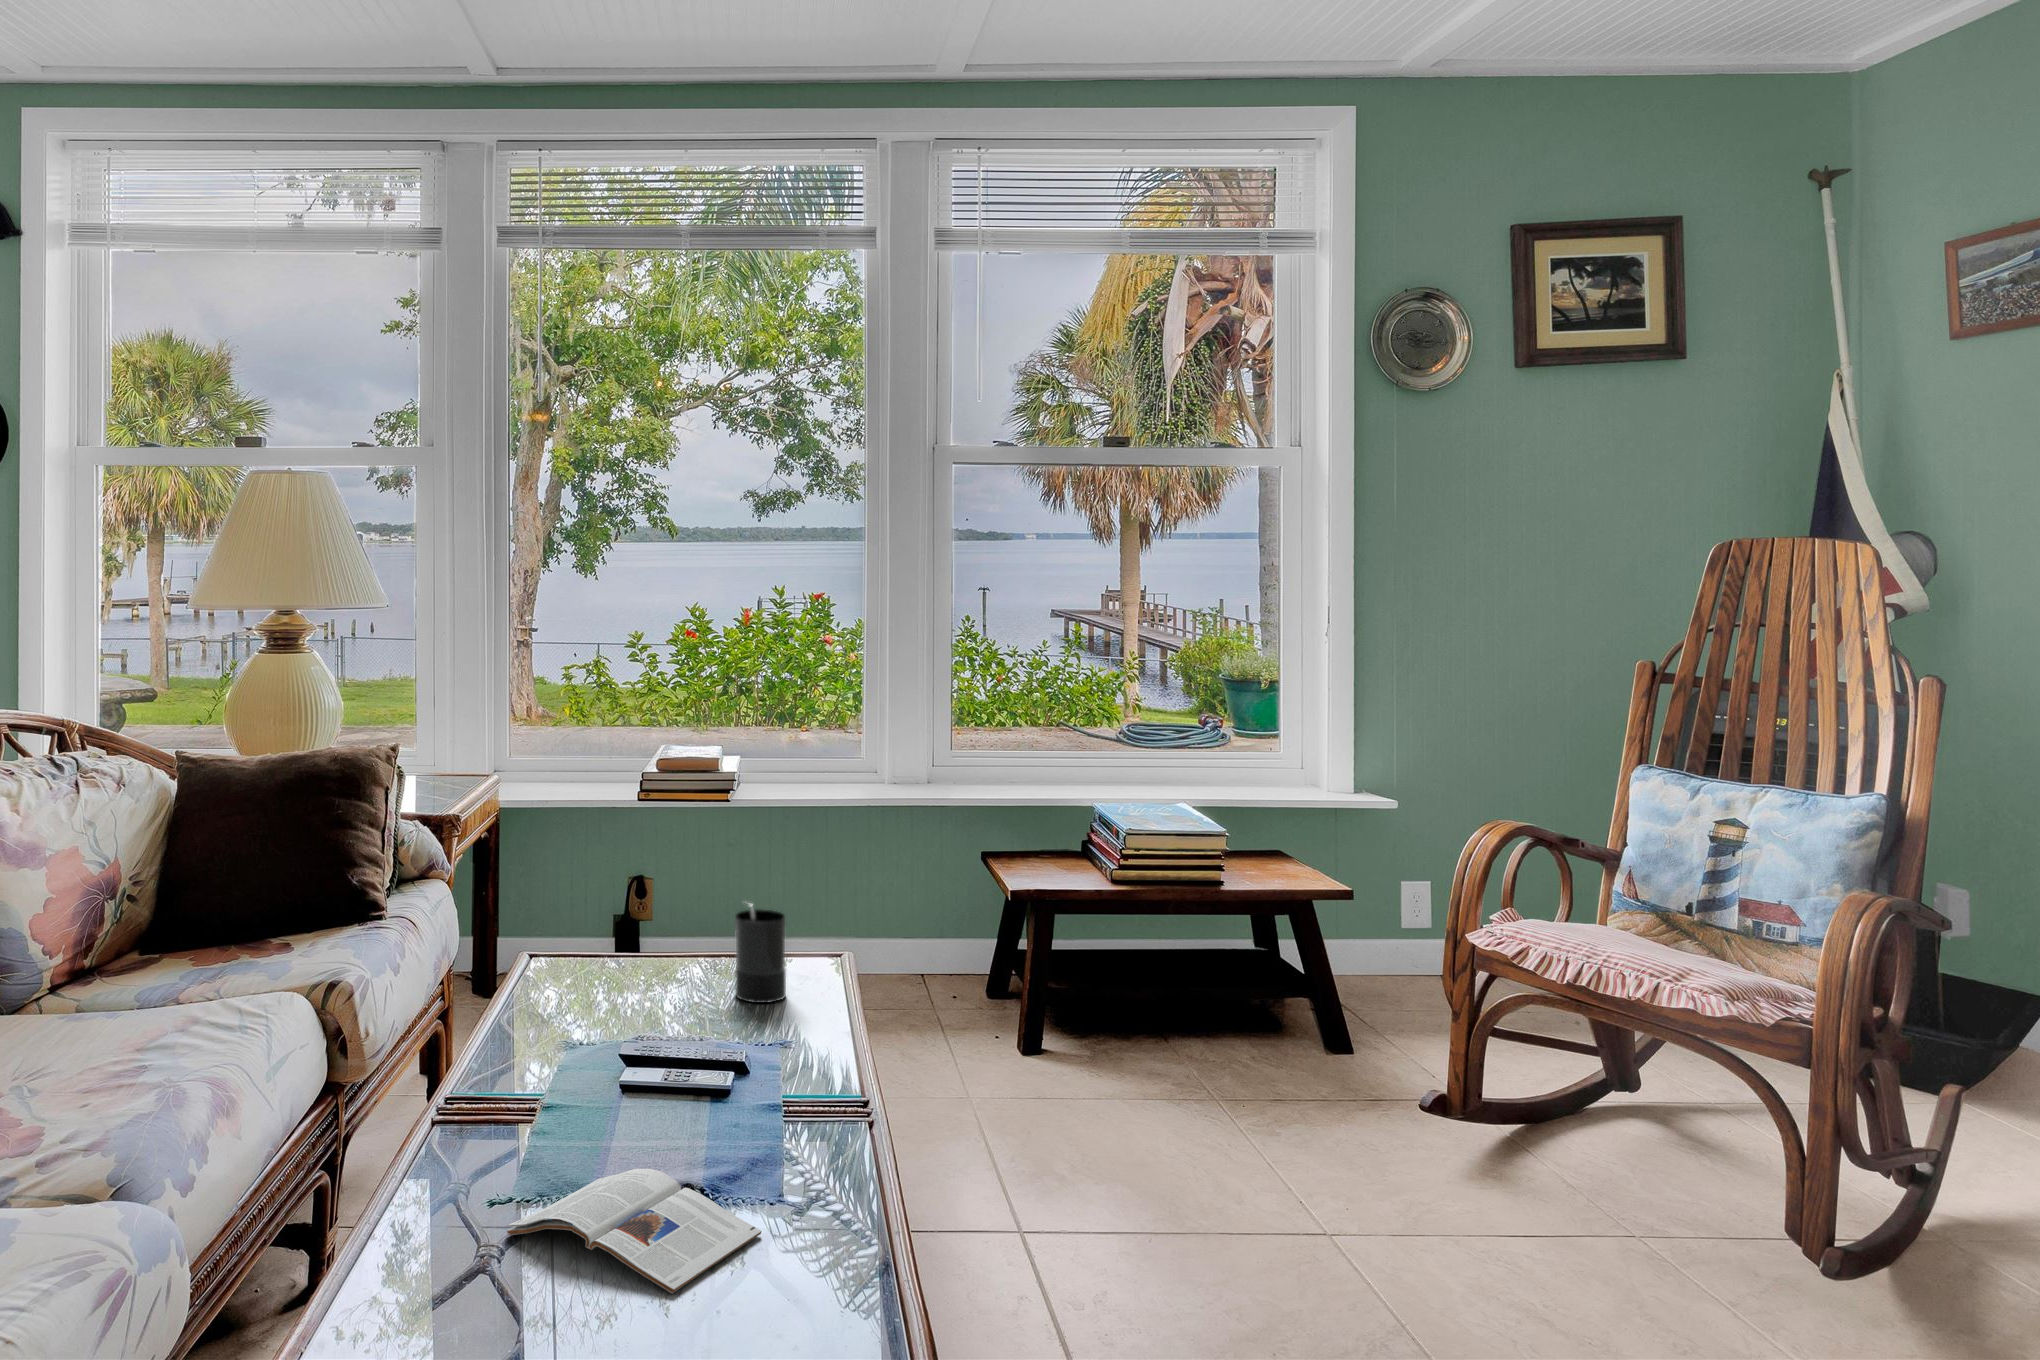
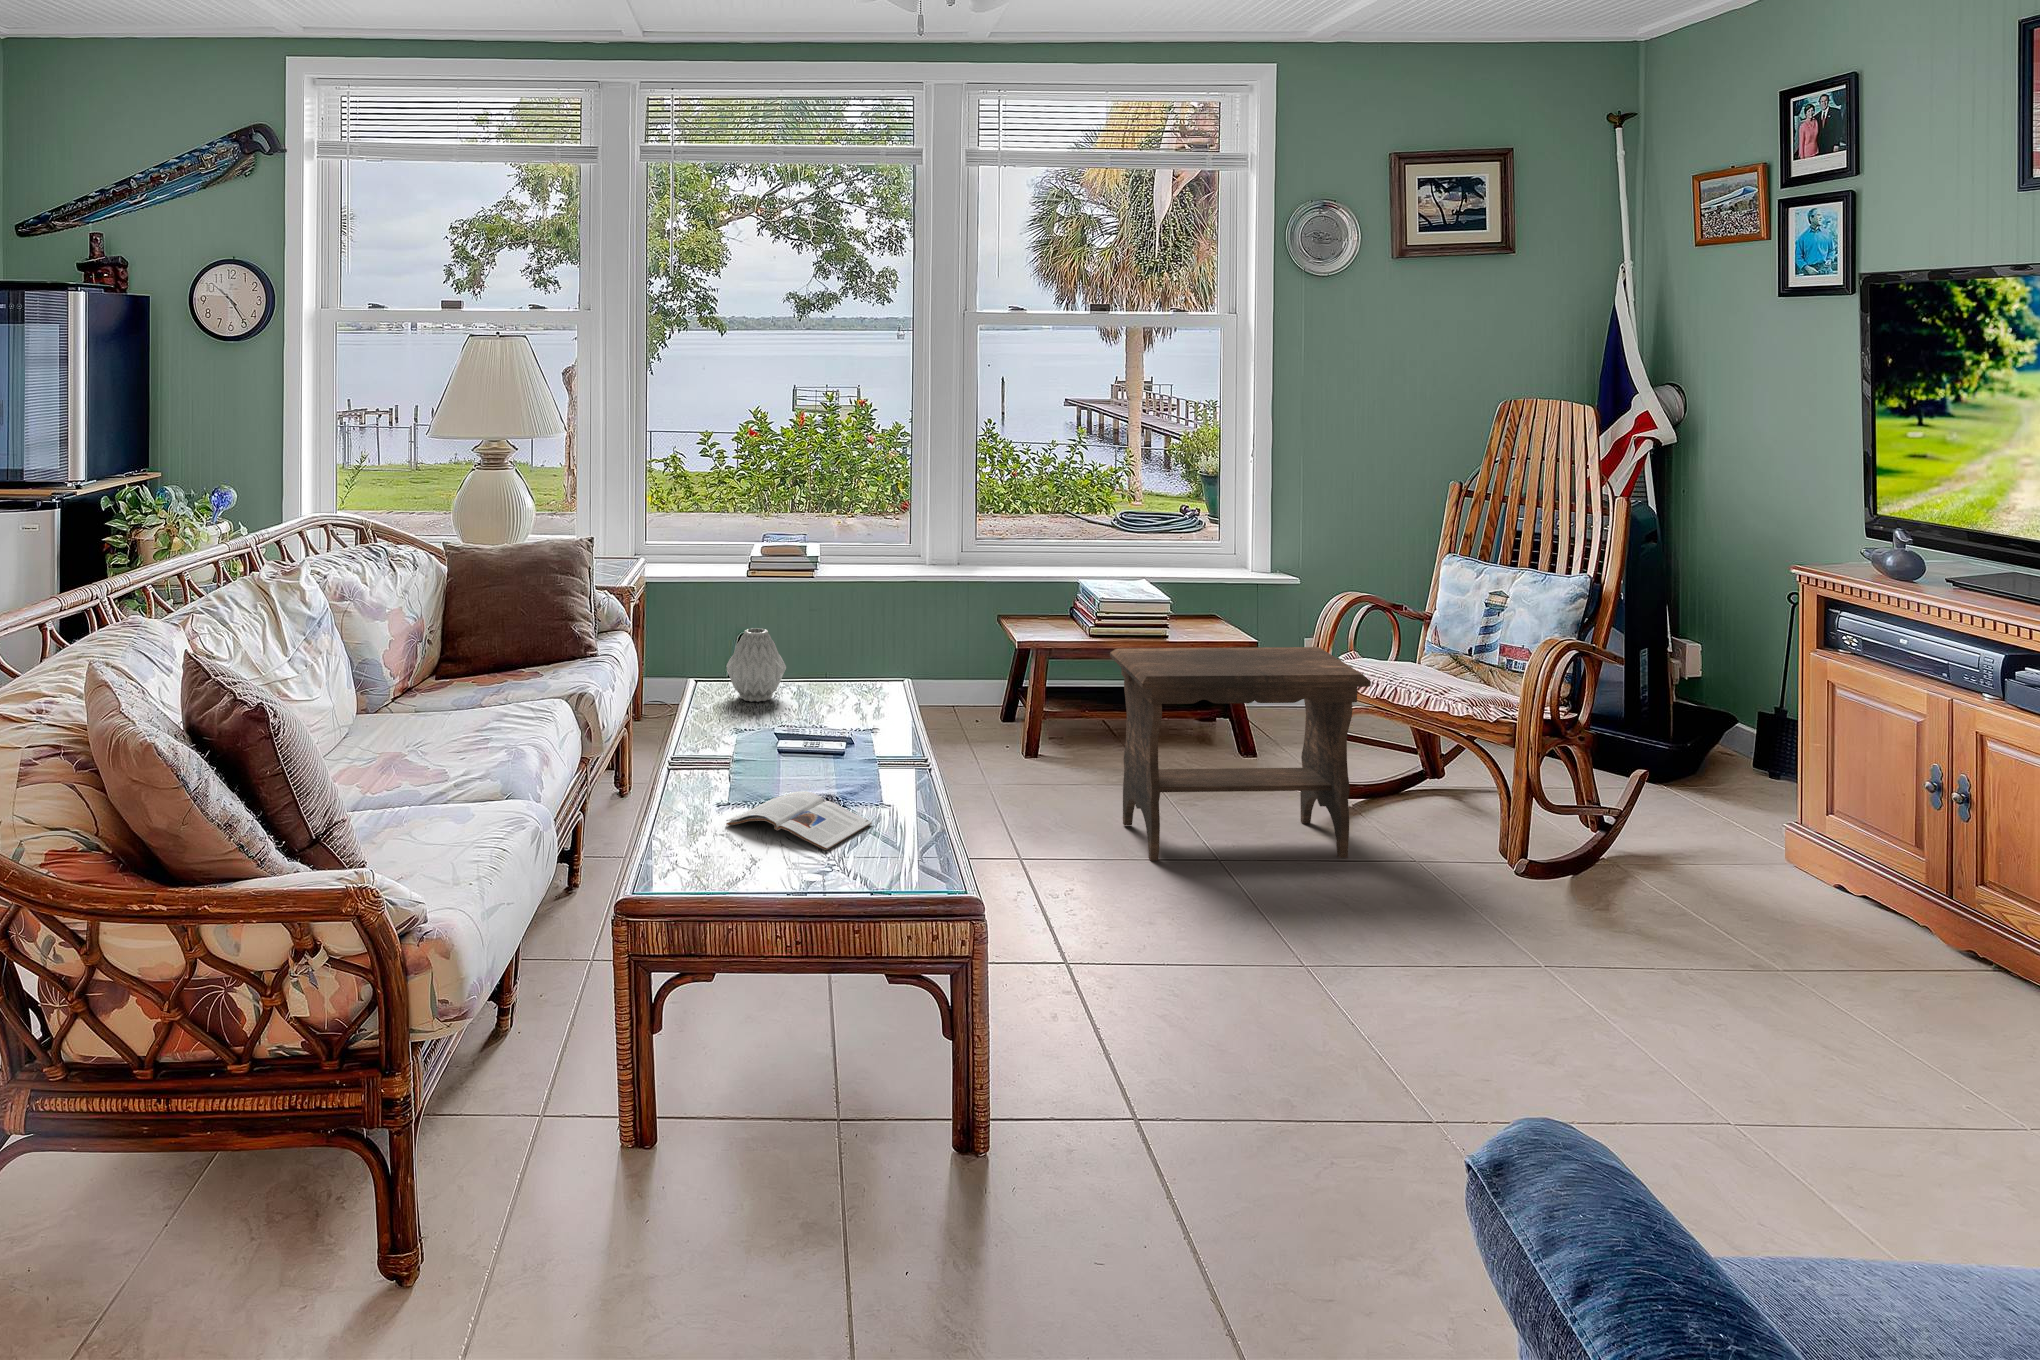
vase: none [564,880,656,997] -> present [726,628,786,702]
candle: present [735,905,786,1003] -> none [838,641,872,705]
footstool: none [1153,913,1577,1268] -> present [1110,647,1371,861]

